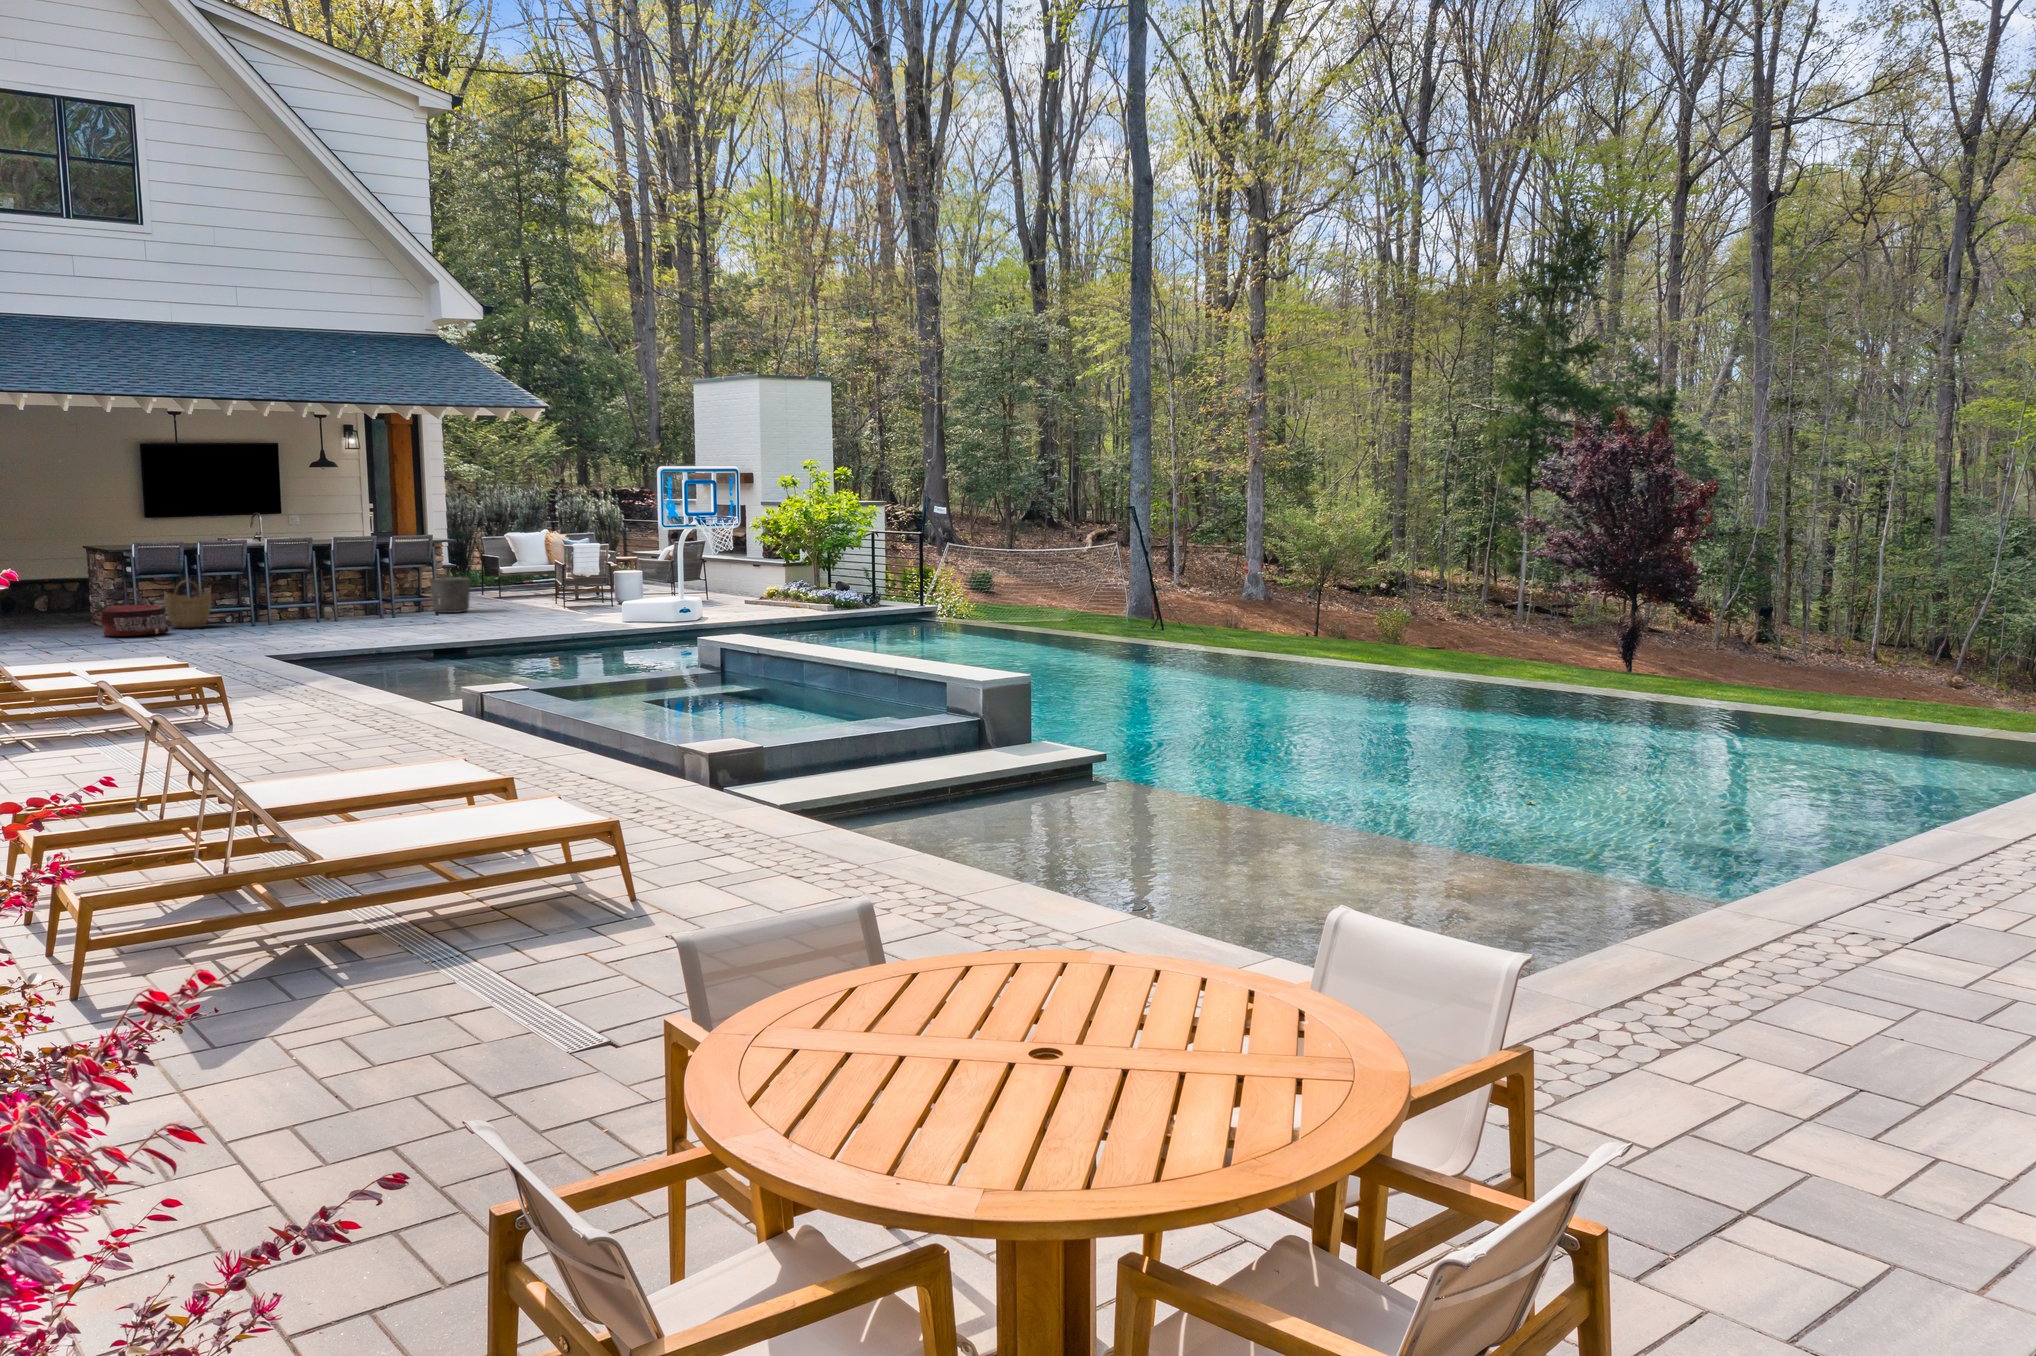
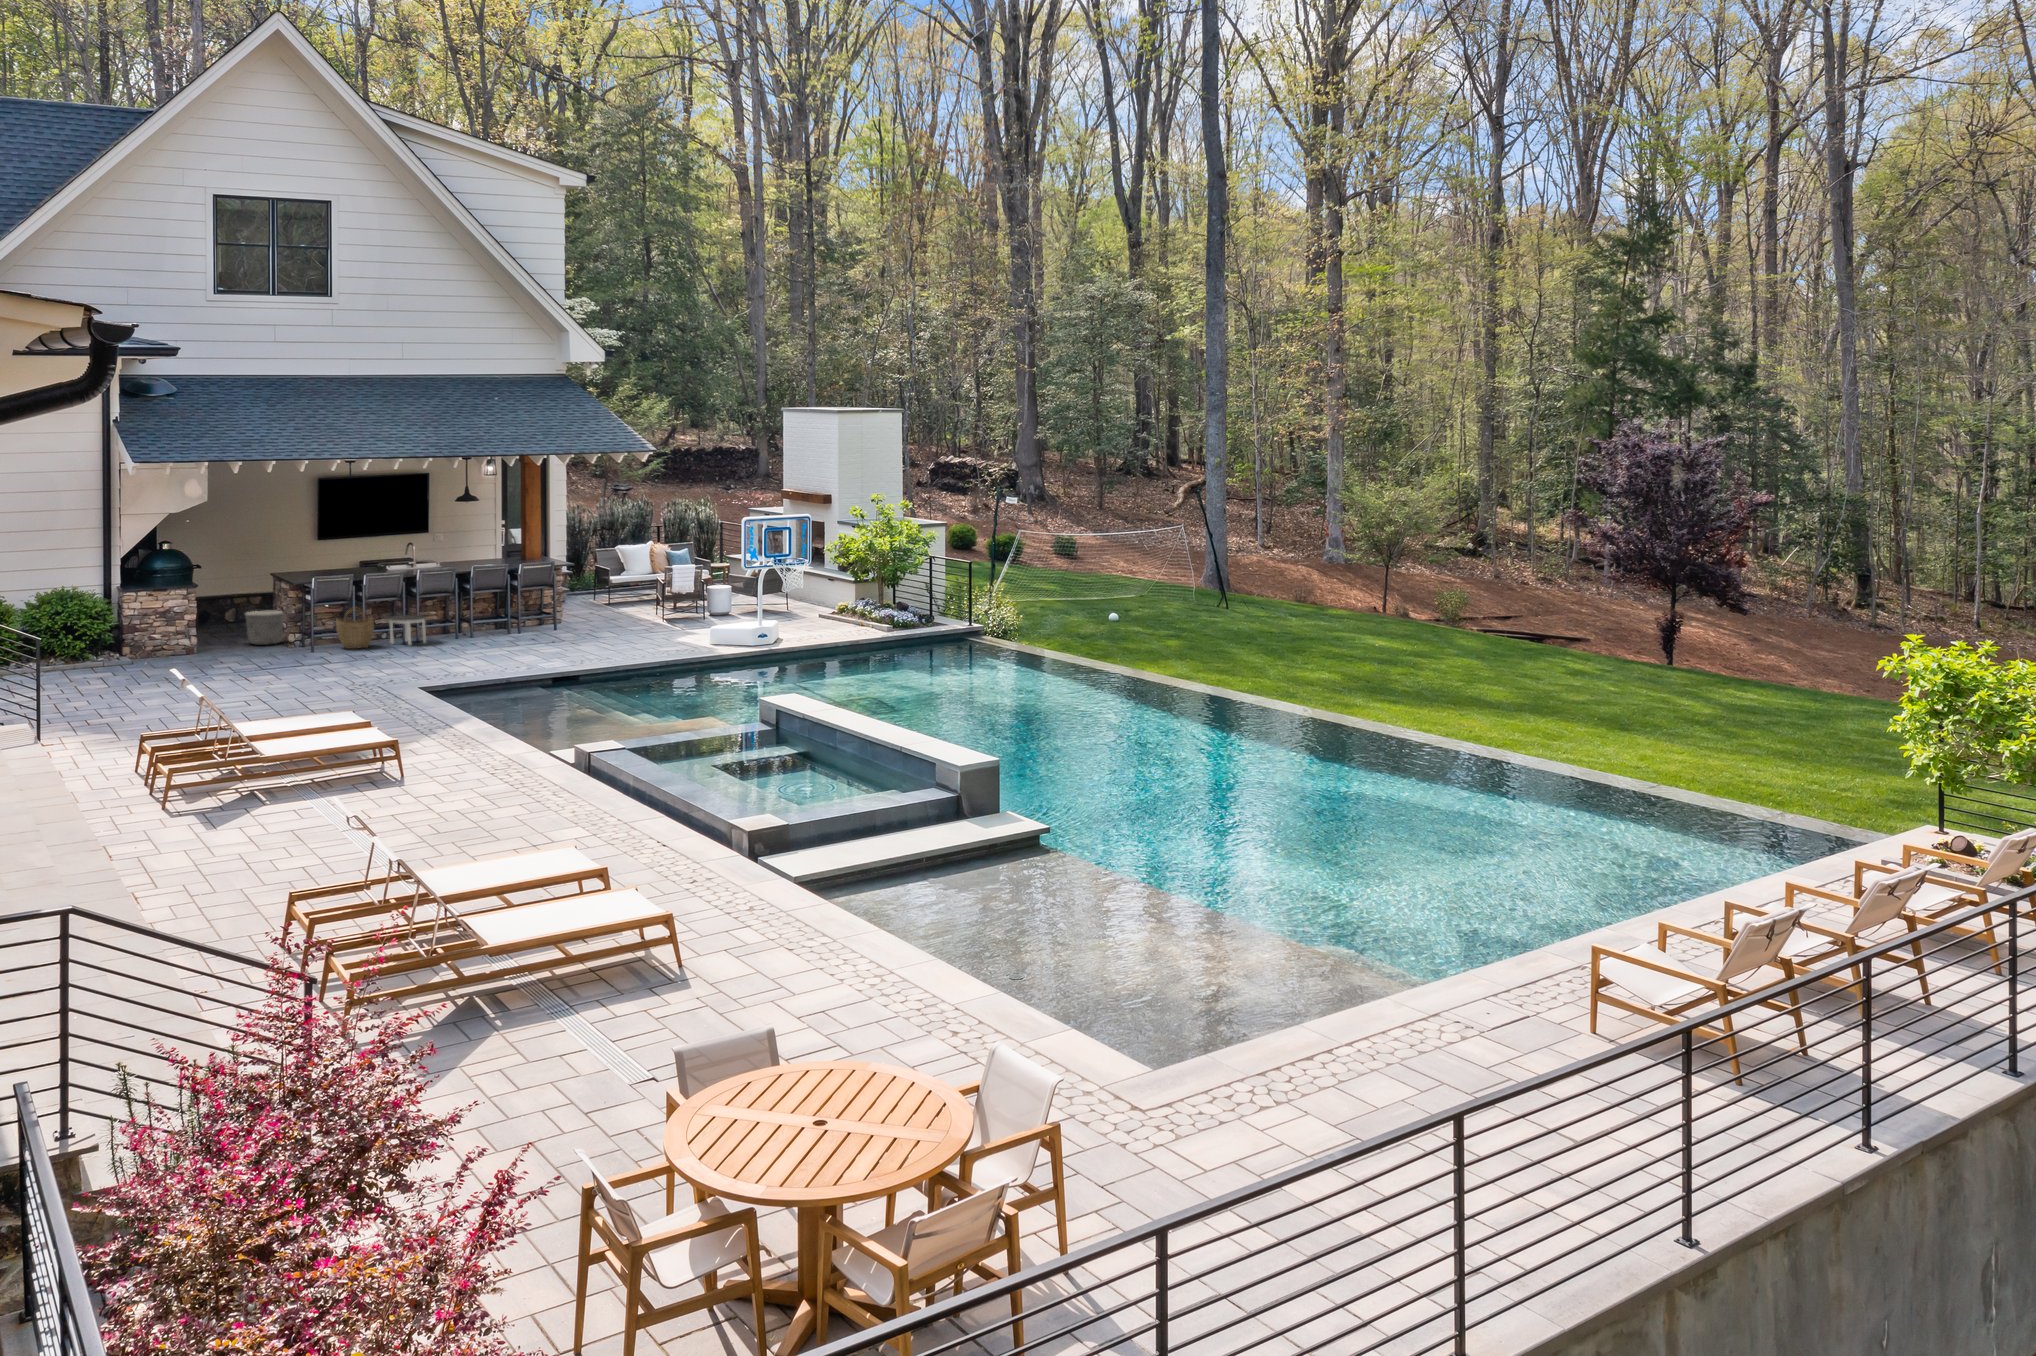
planter: present [430,578,470,613] -> present [245,611,283,645]
round table: none [230,591,277,625] -> present [389,615,426,645]
pouf: present [100,605,169,636] -> none [287,632,341,661]

